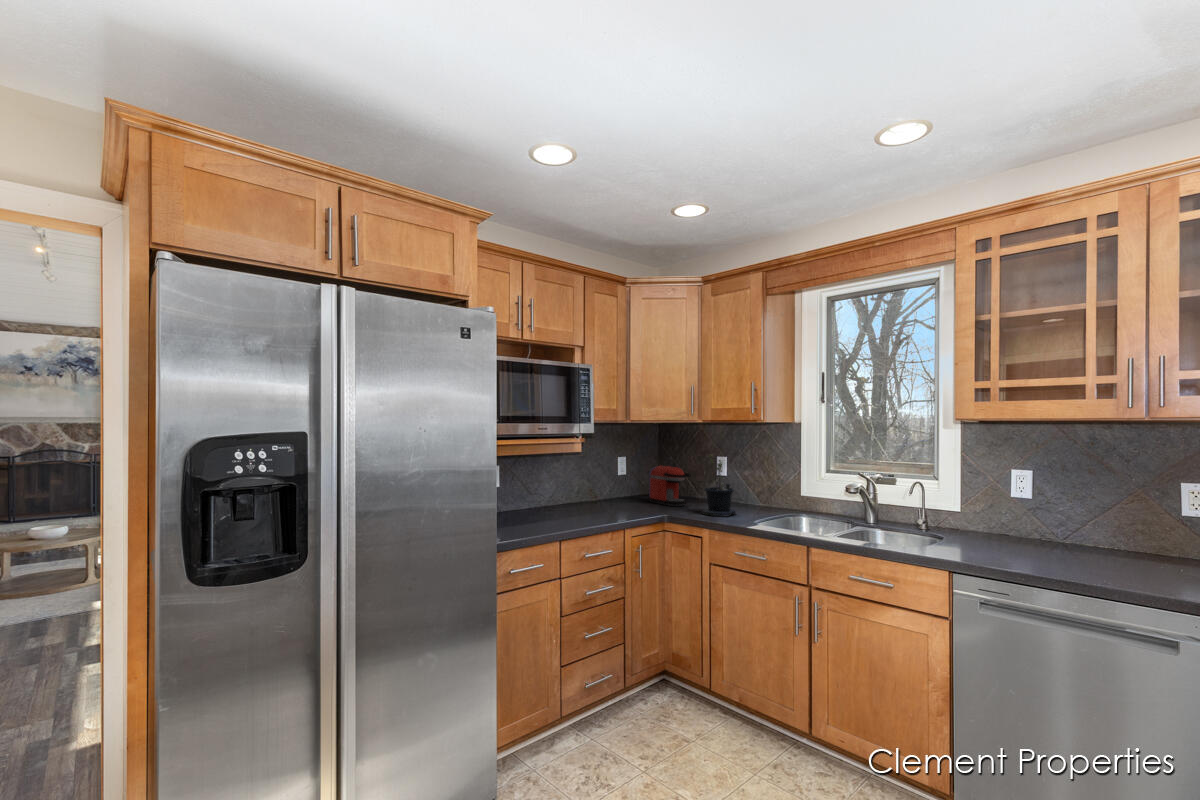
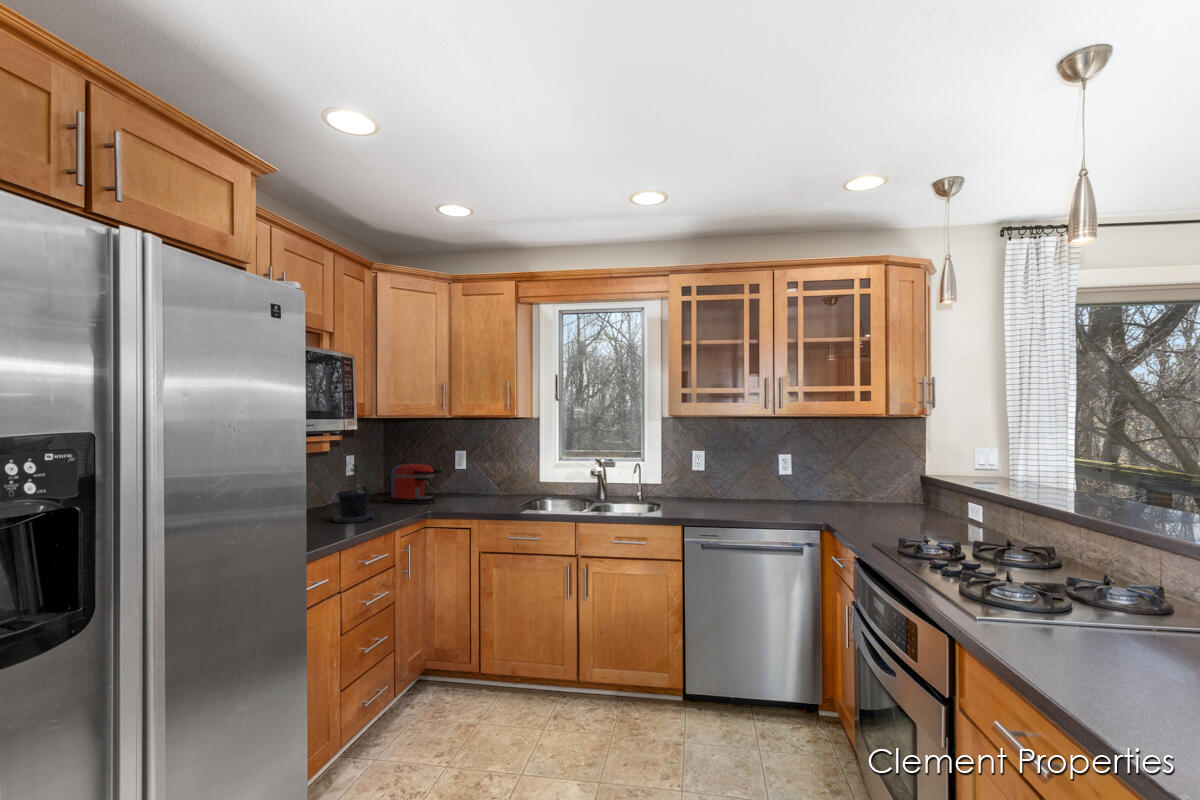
potted plant: present [698,454,736,516] -> present [328,454,373,523]

